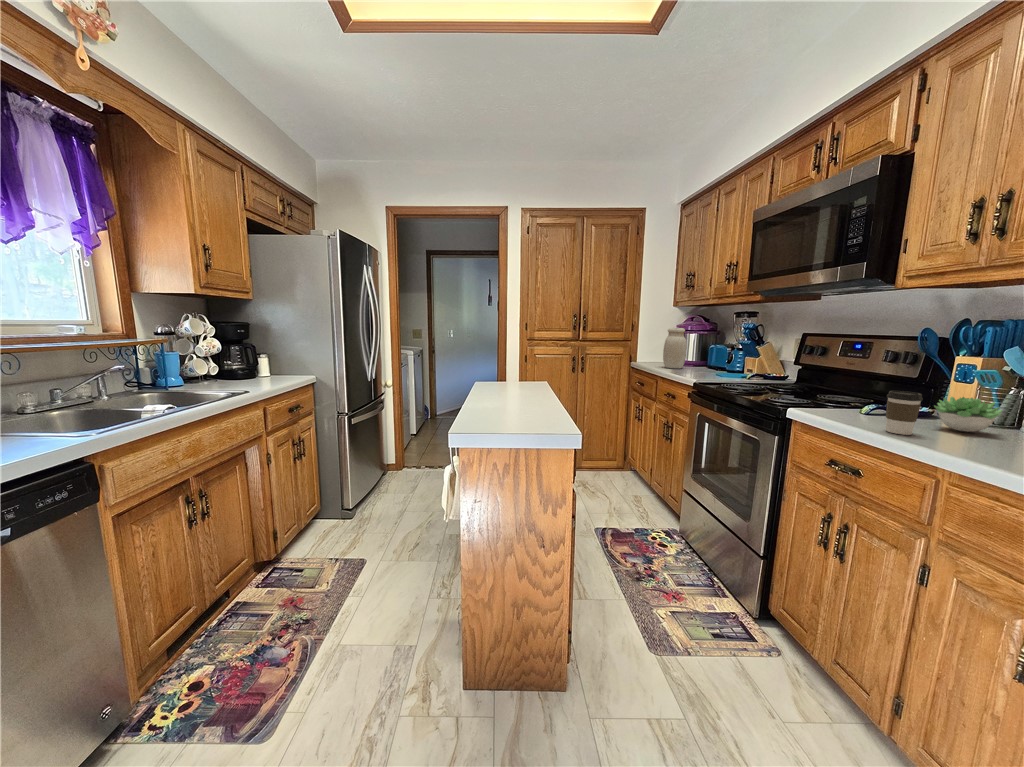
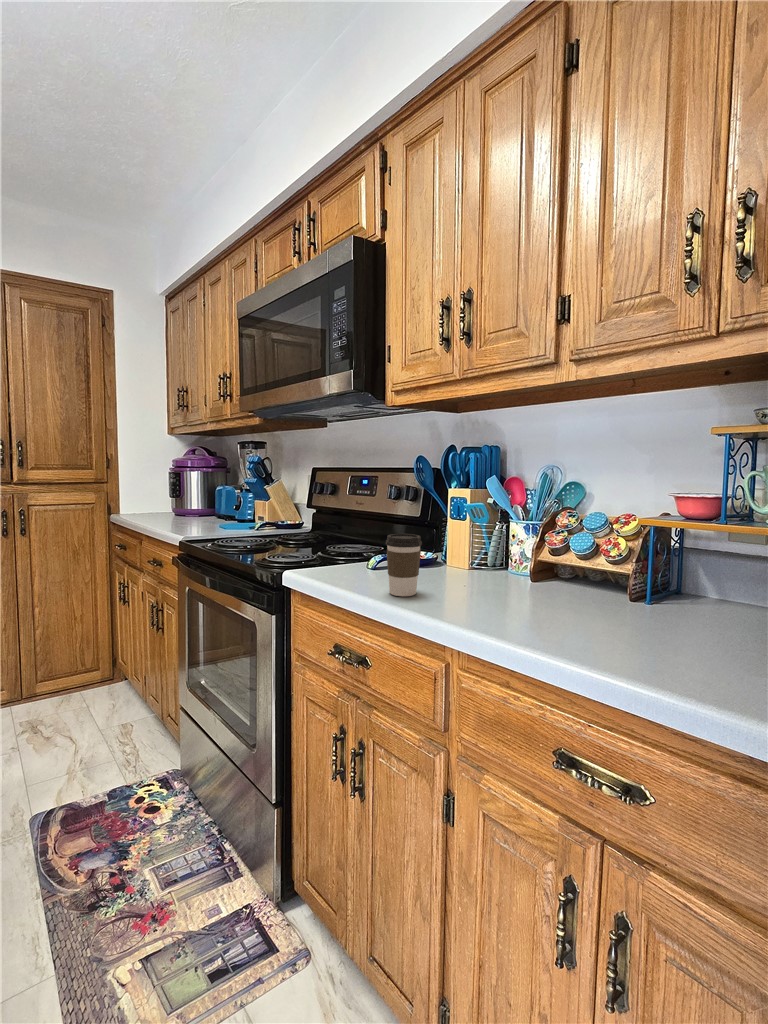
jar: present [663,328,687,369] -> none [151,463,185,521]
succulent plant: present [934,397,1002,432] -> none [432,534,488,576]

